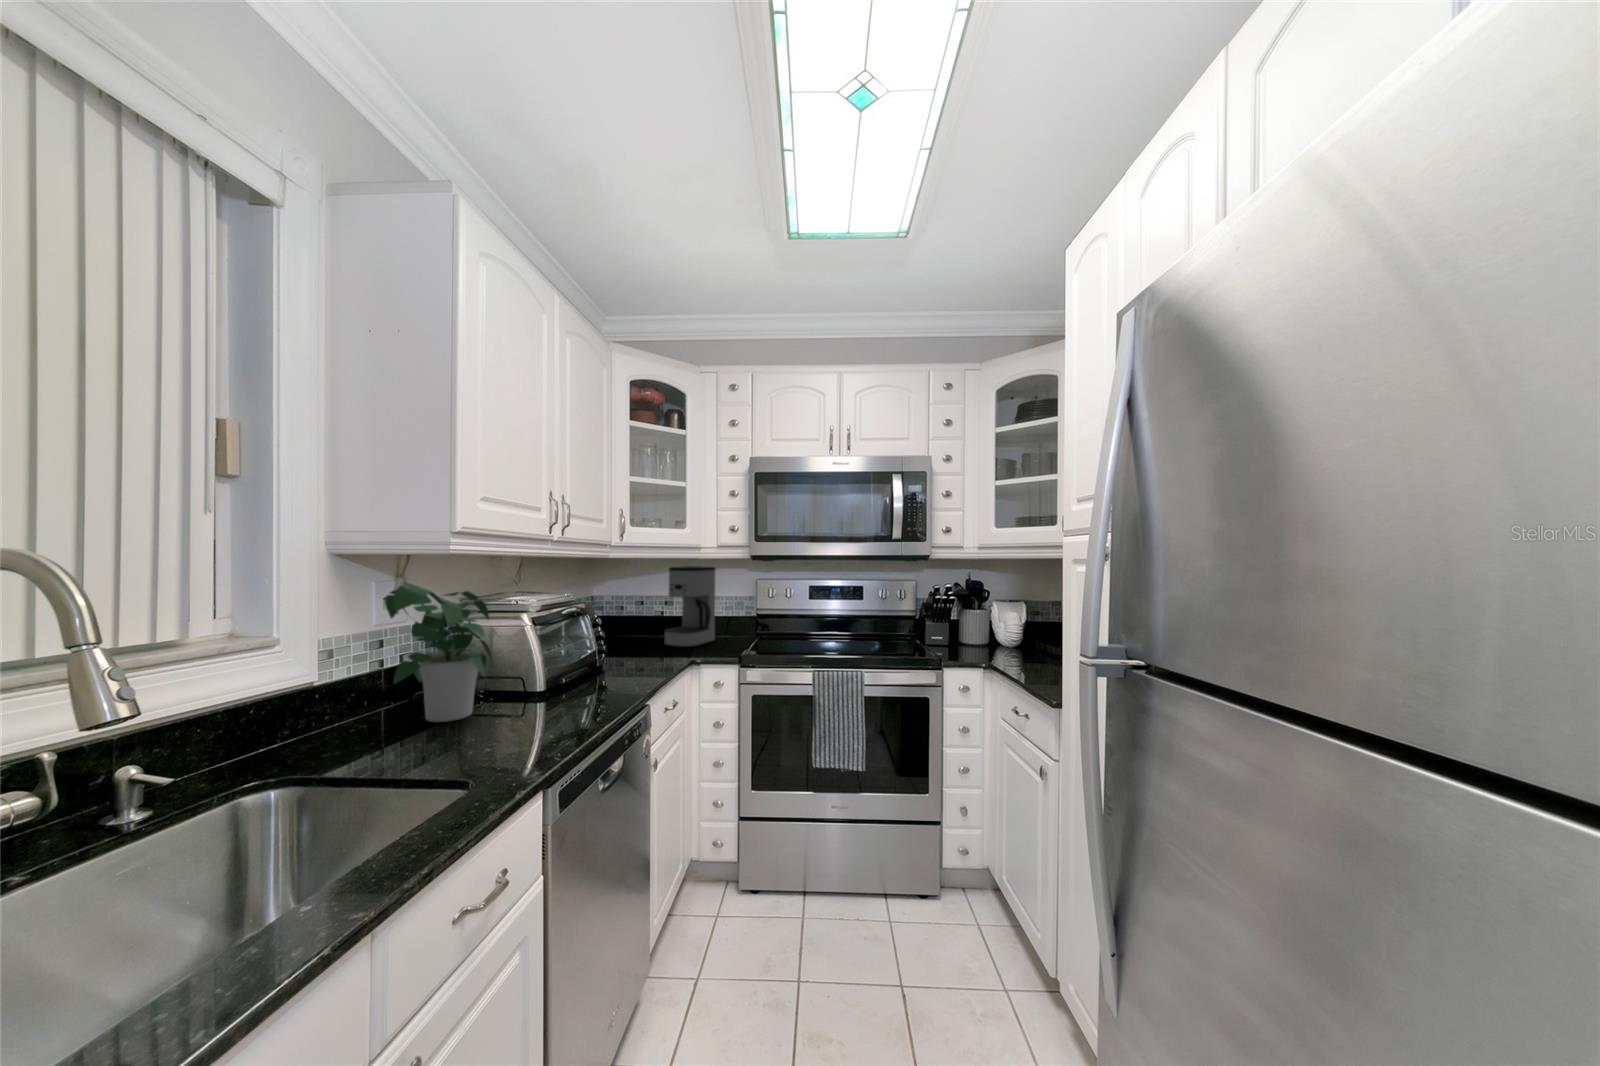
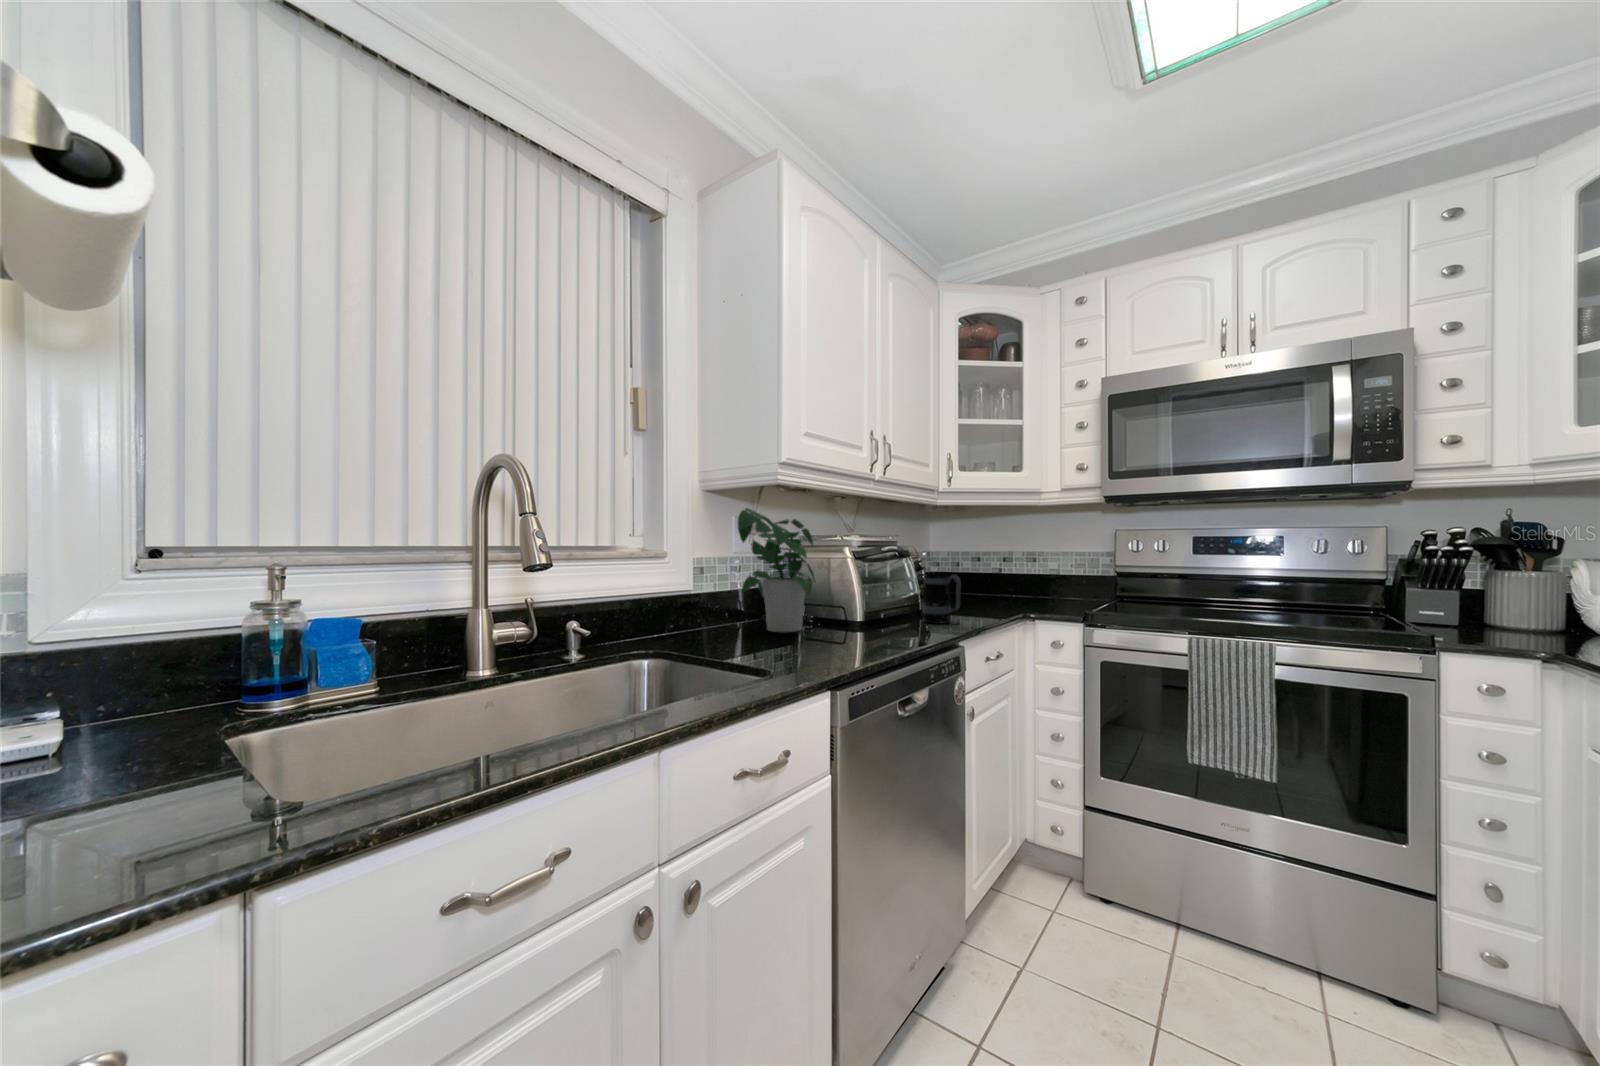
coffee maker: present [665,566,716,647] -> none [1001,515,1062,605]
mug: none [603,634,642,684] -> present [922,575,961,624]

